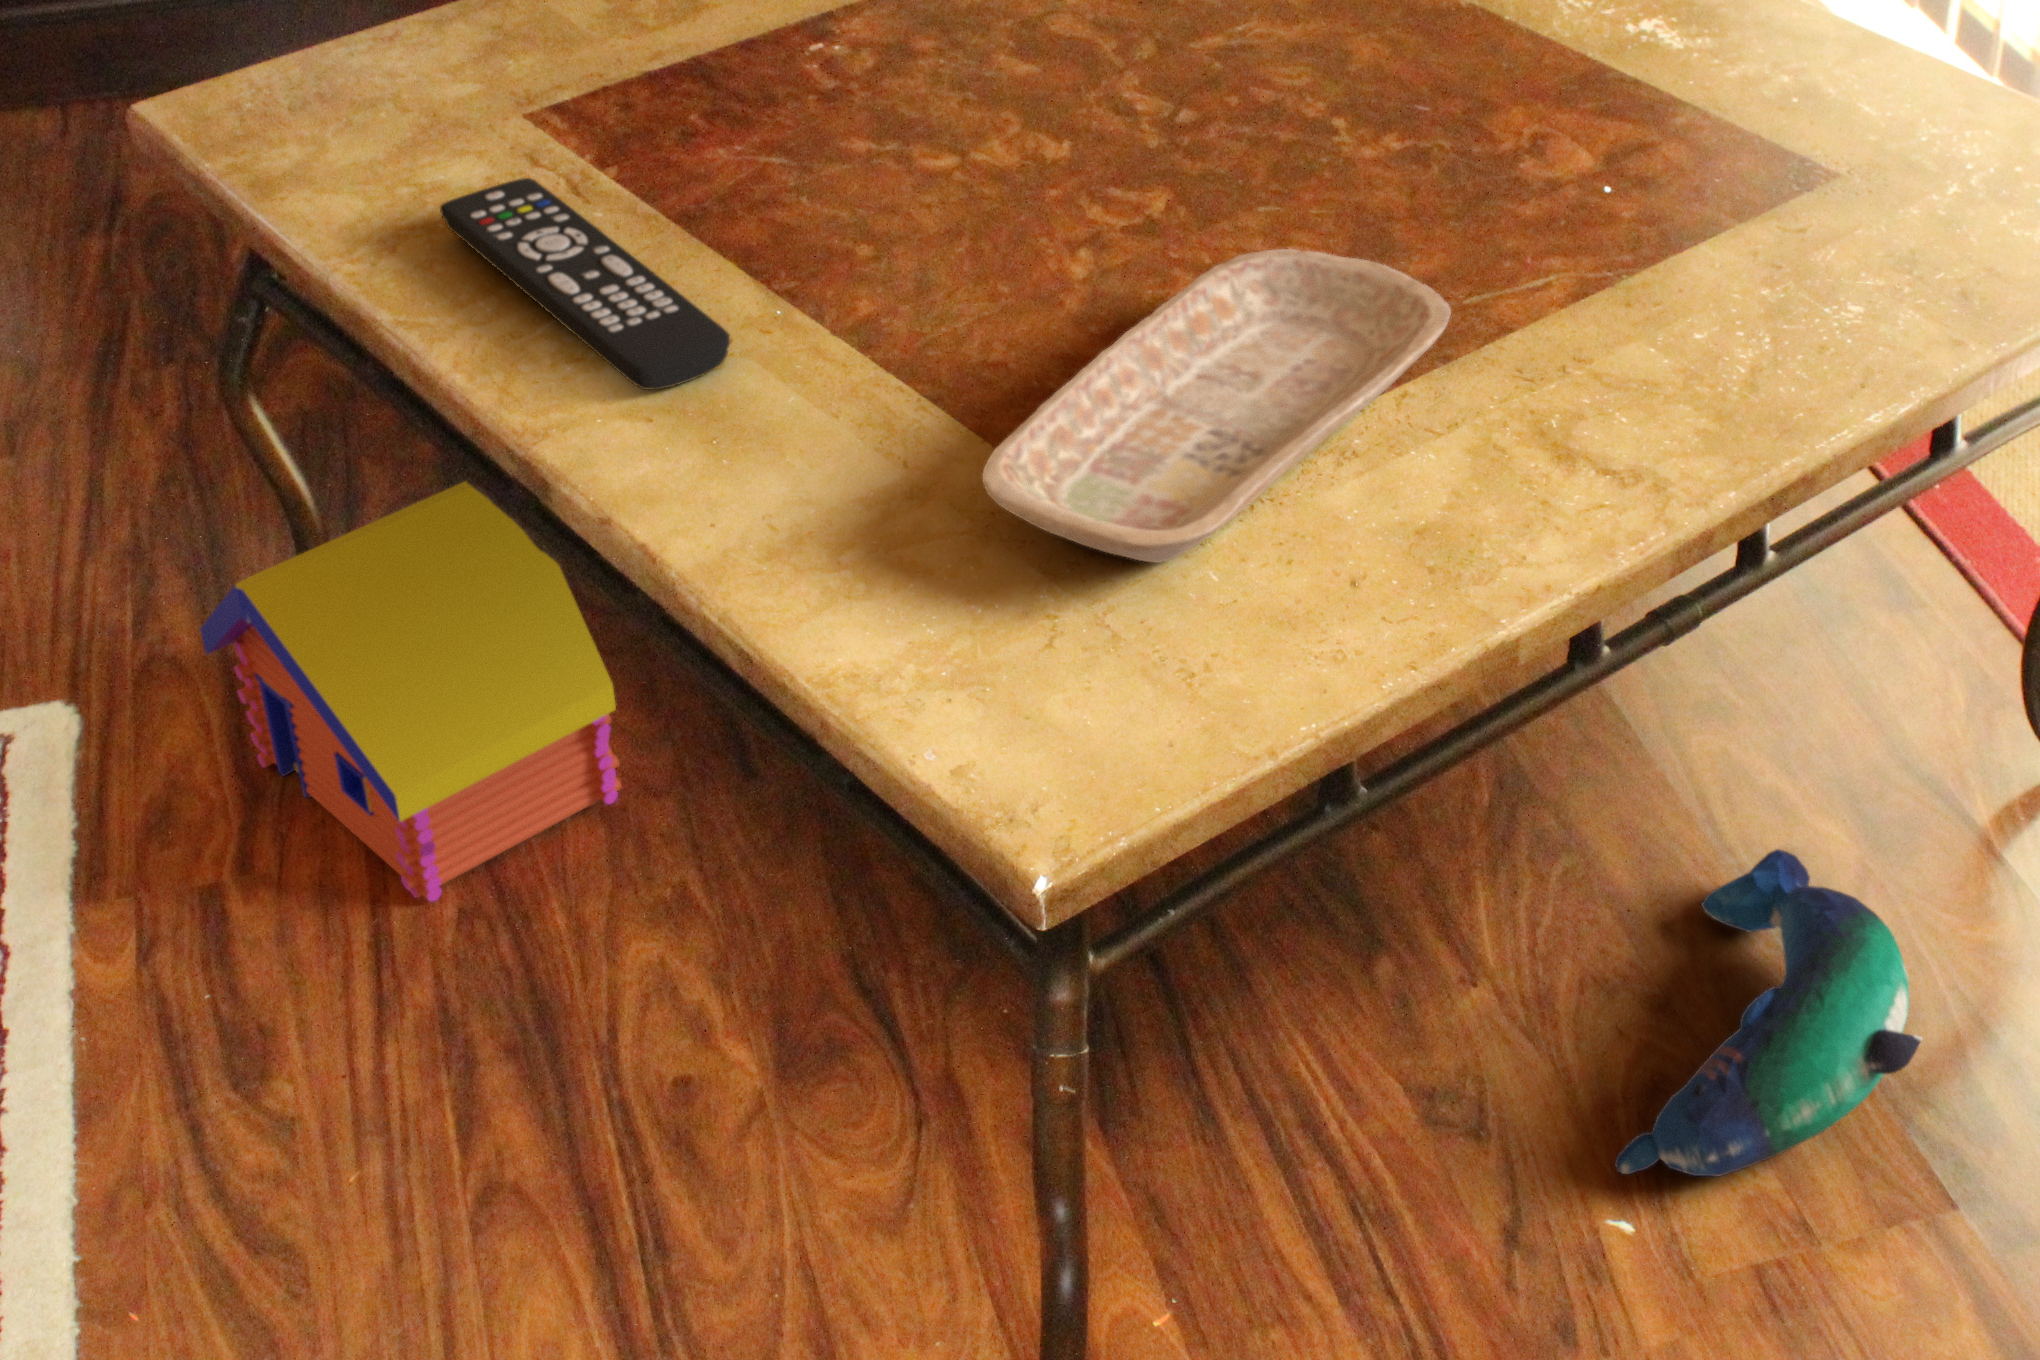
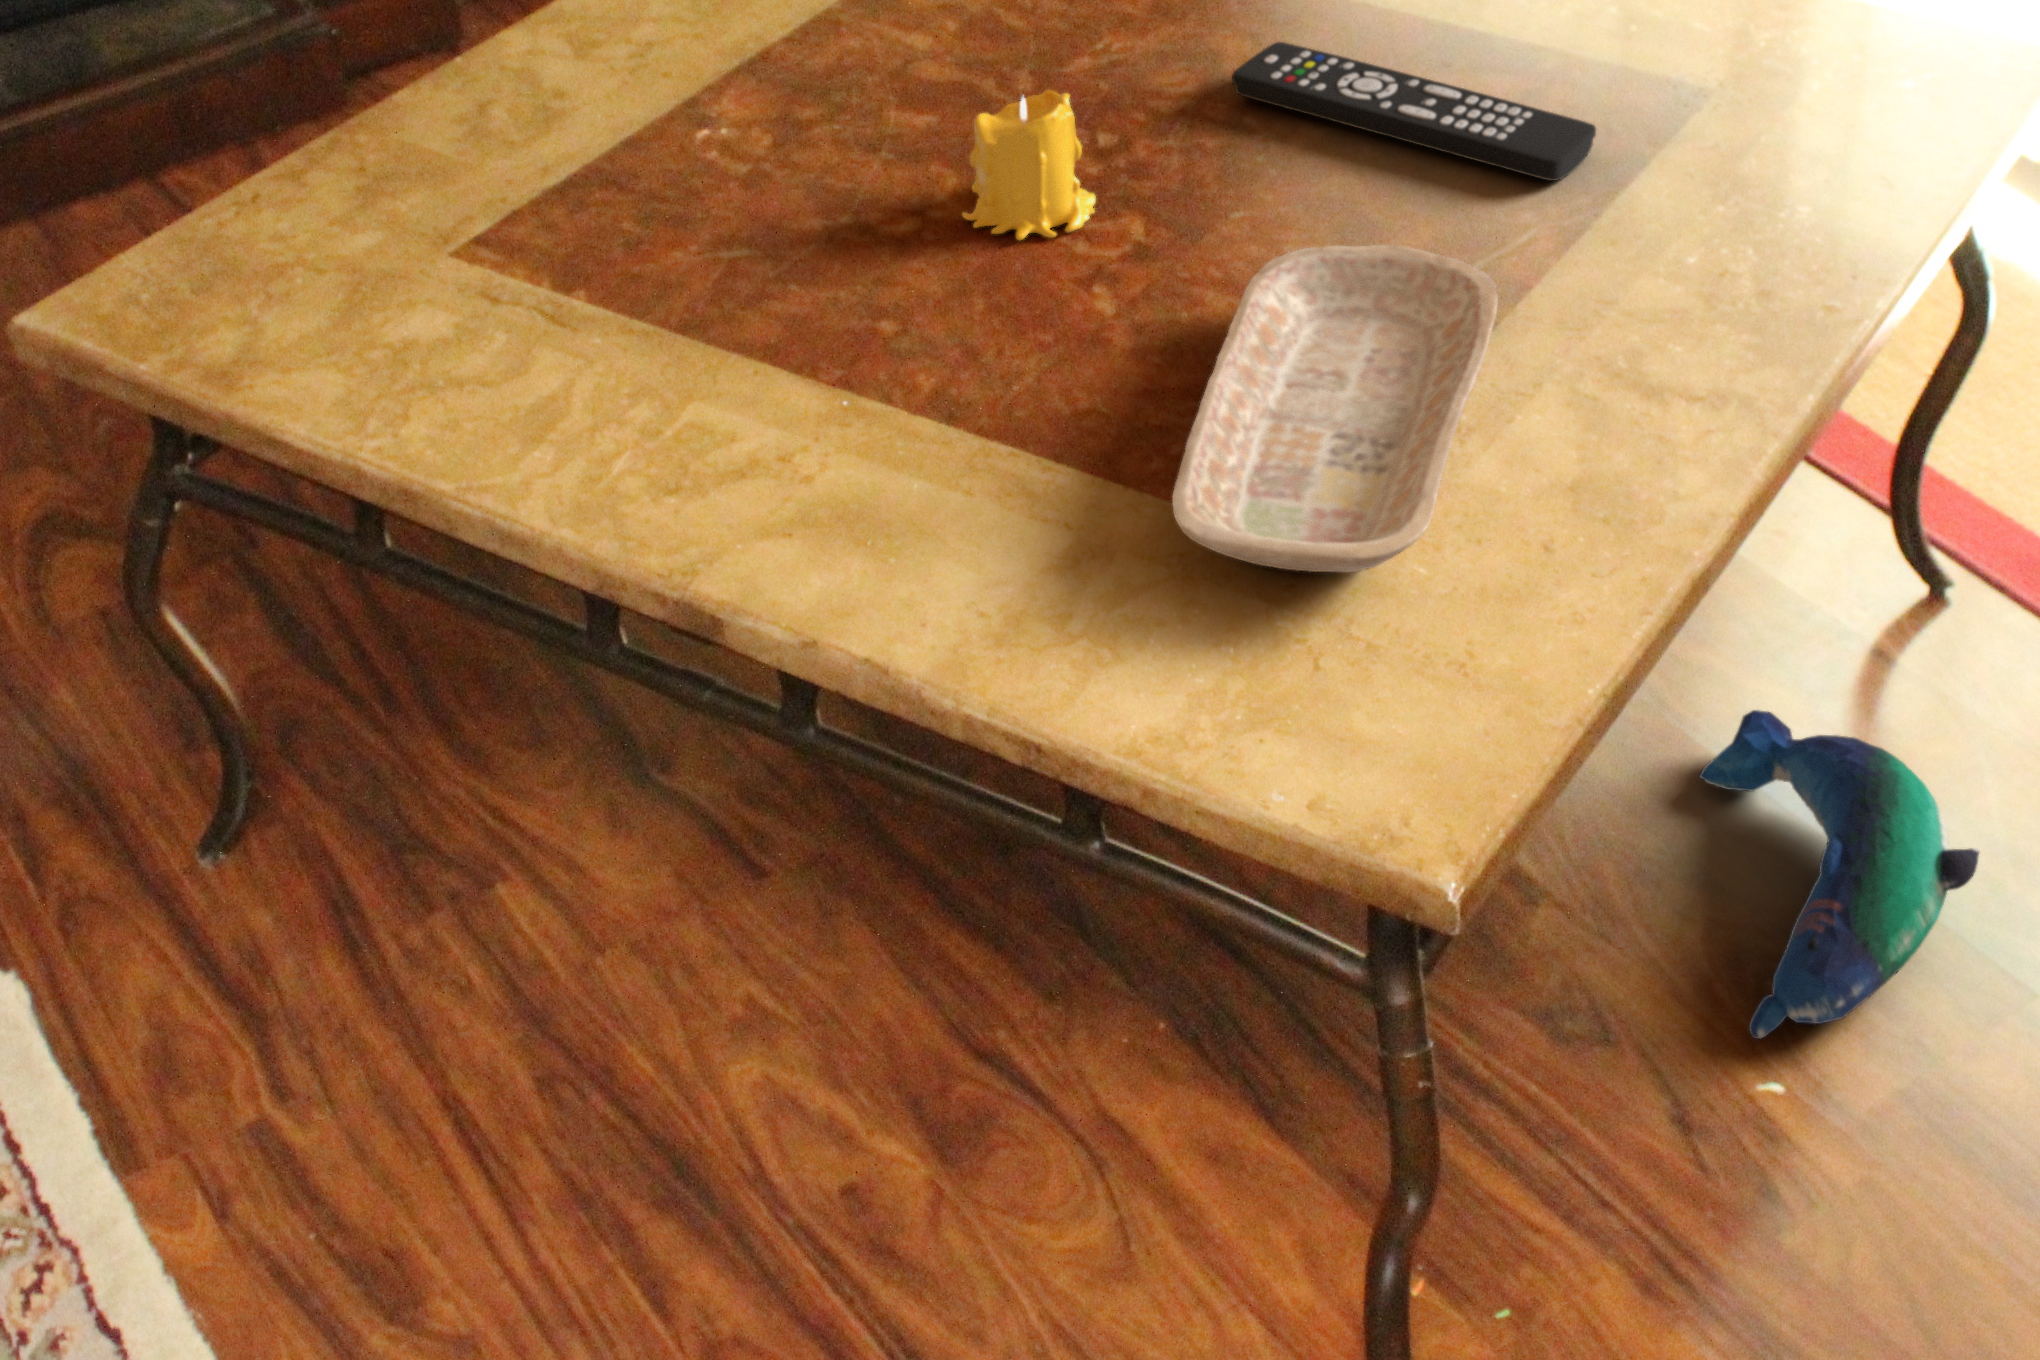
candle: none [1010,47,1147,201] -> present [962,90,1096,240]
remote control: present [440,178,730,390] -> present [1232,42,1596,181]
toy house: present [200,468,621,902] -> none [173,609,649,1076]

